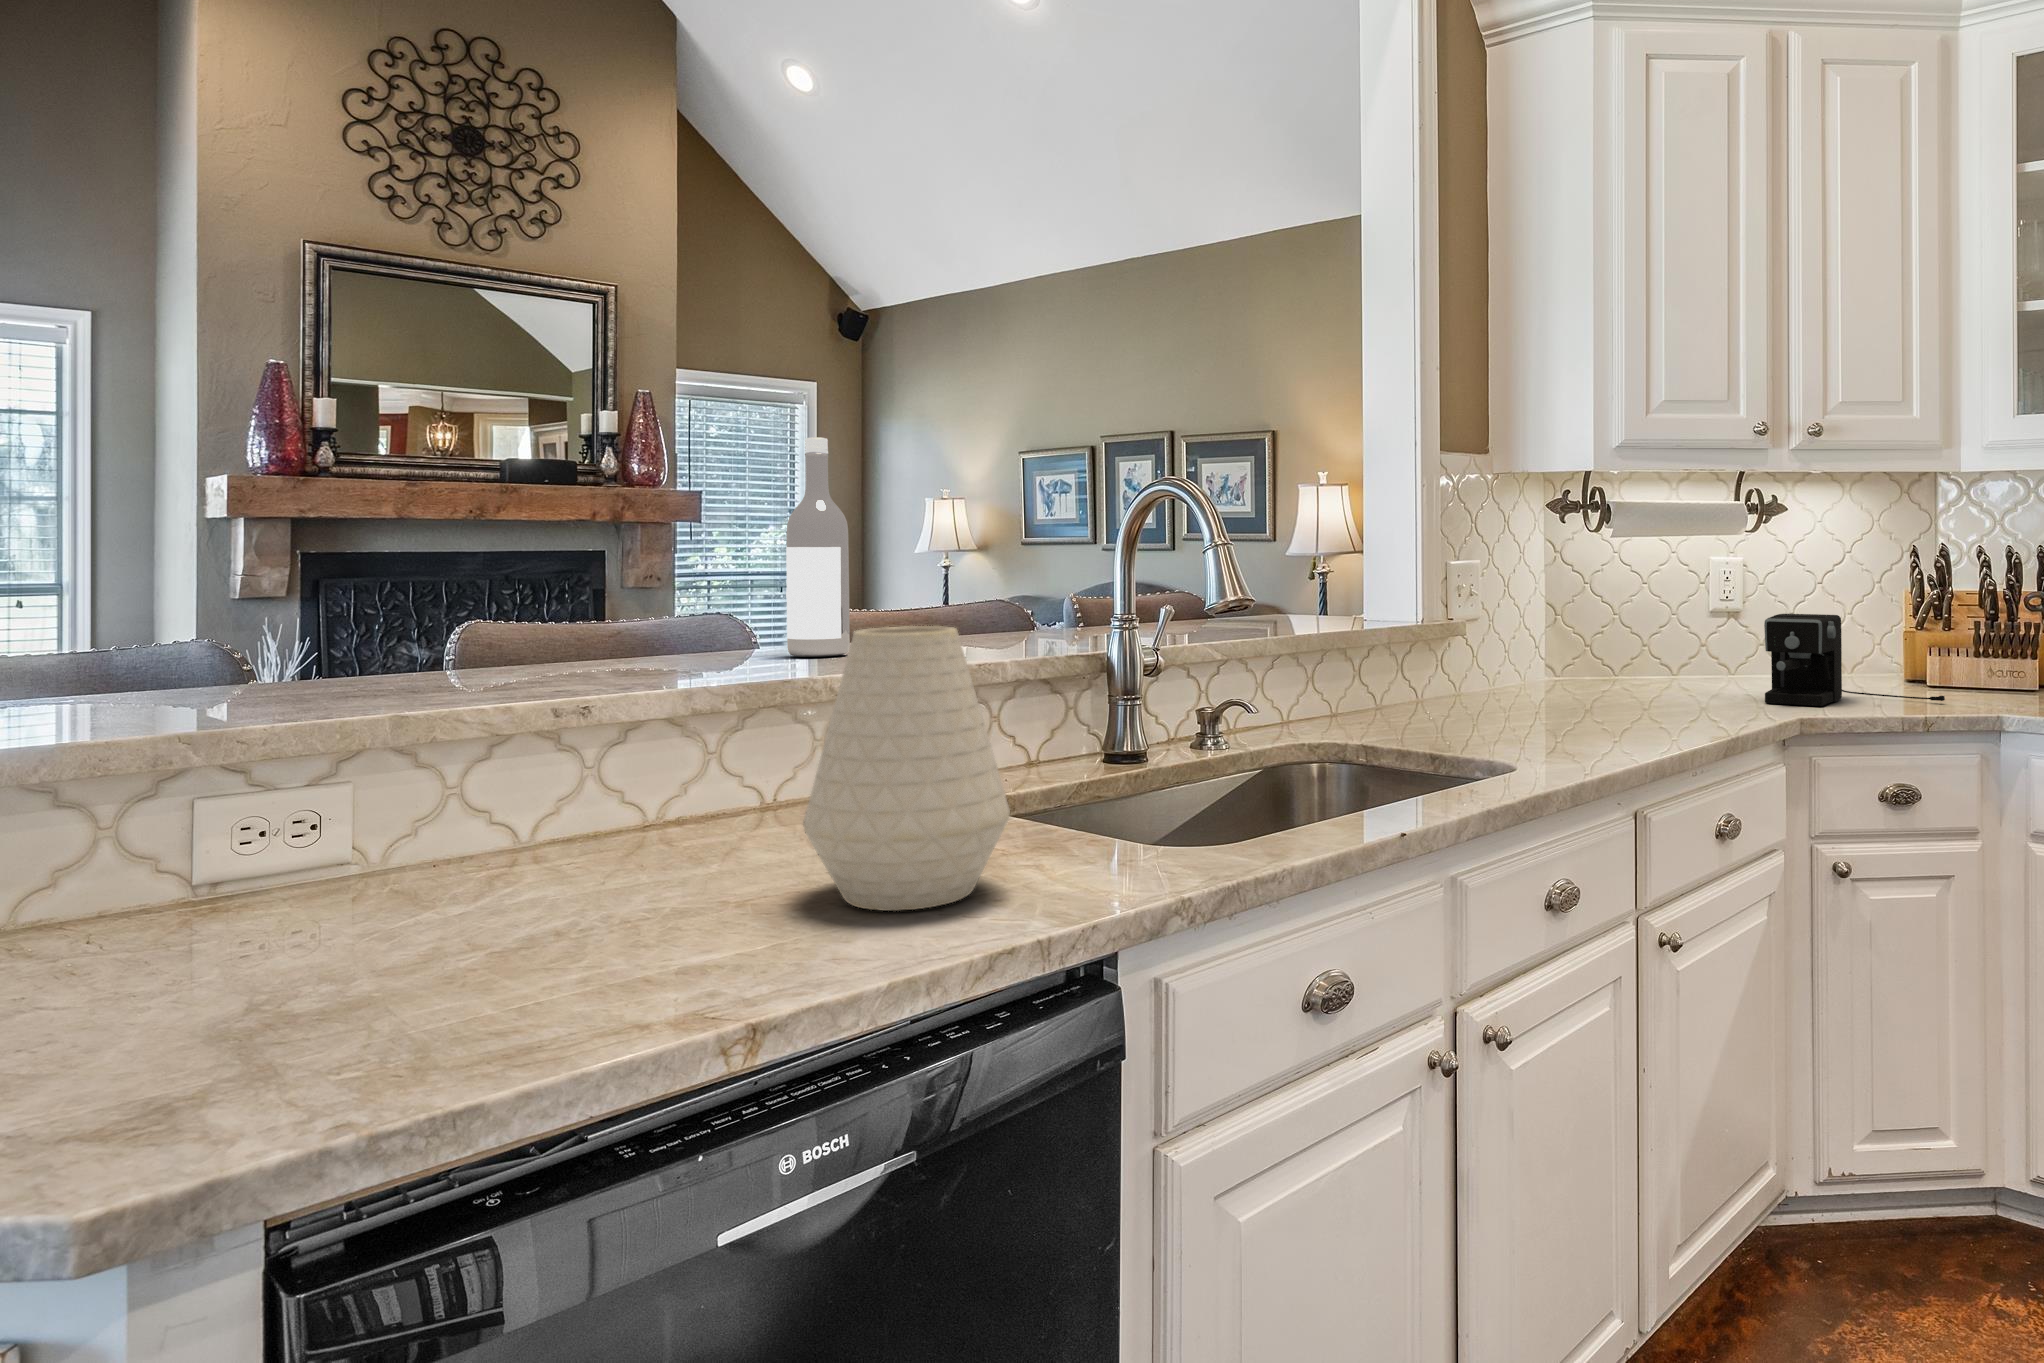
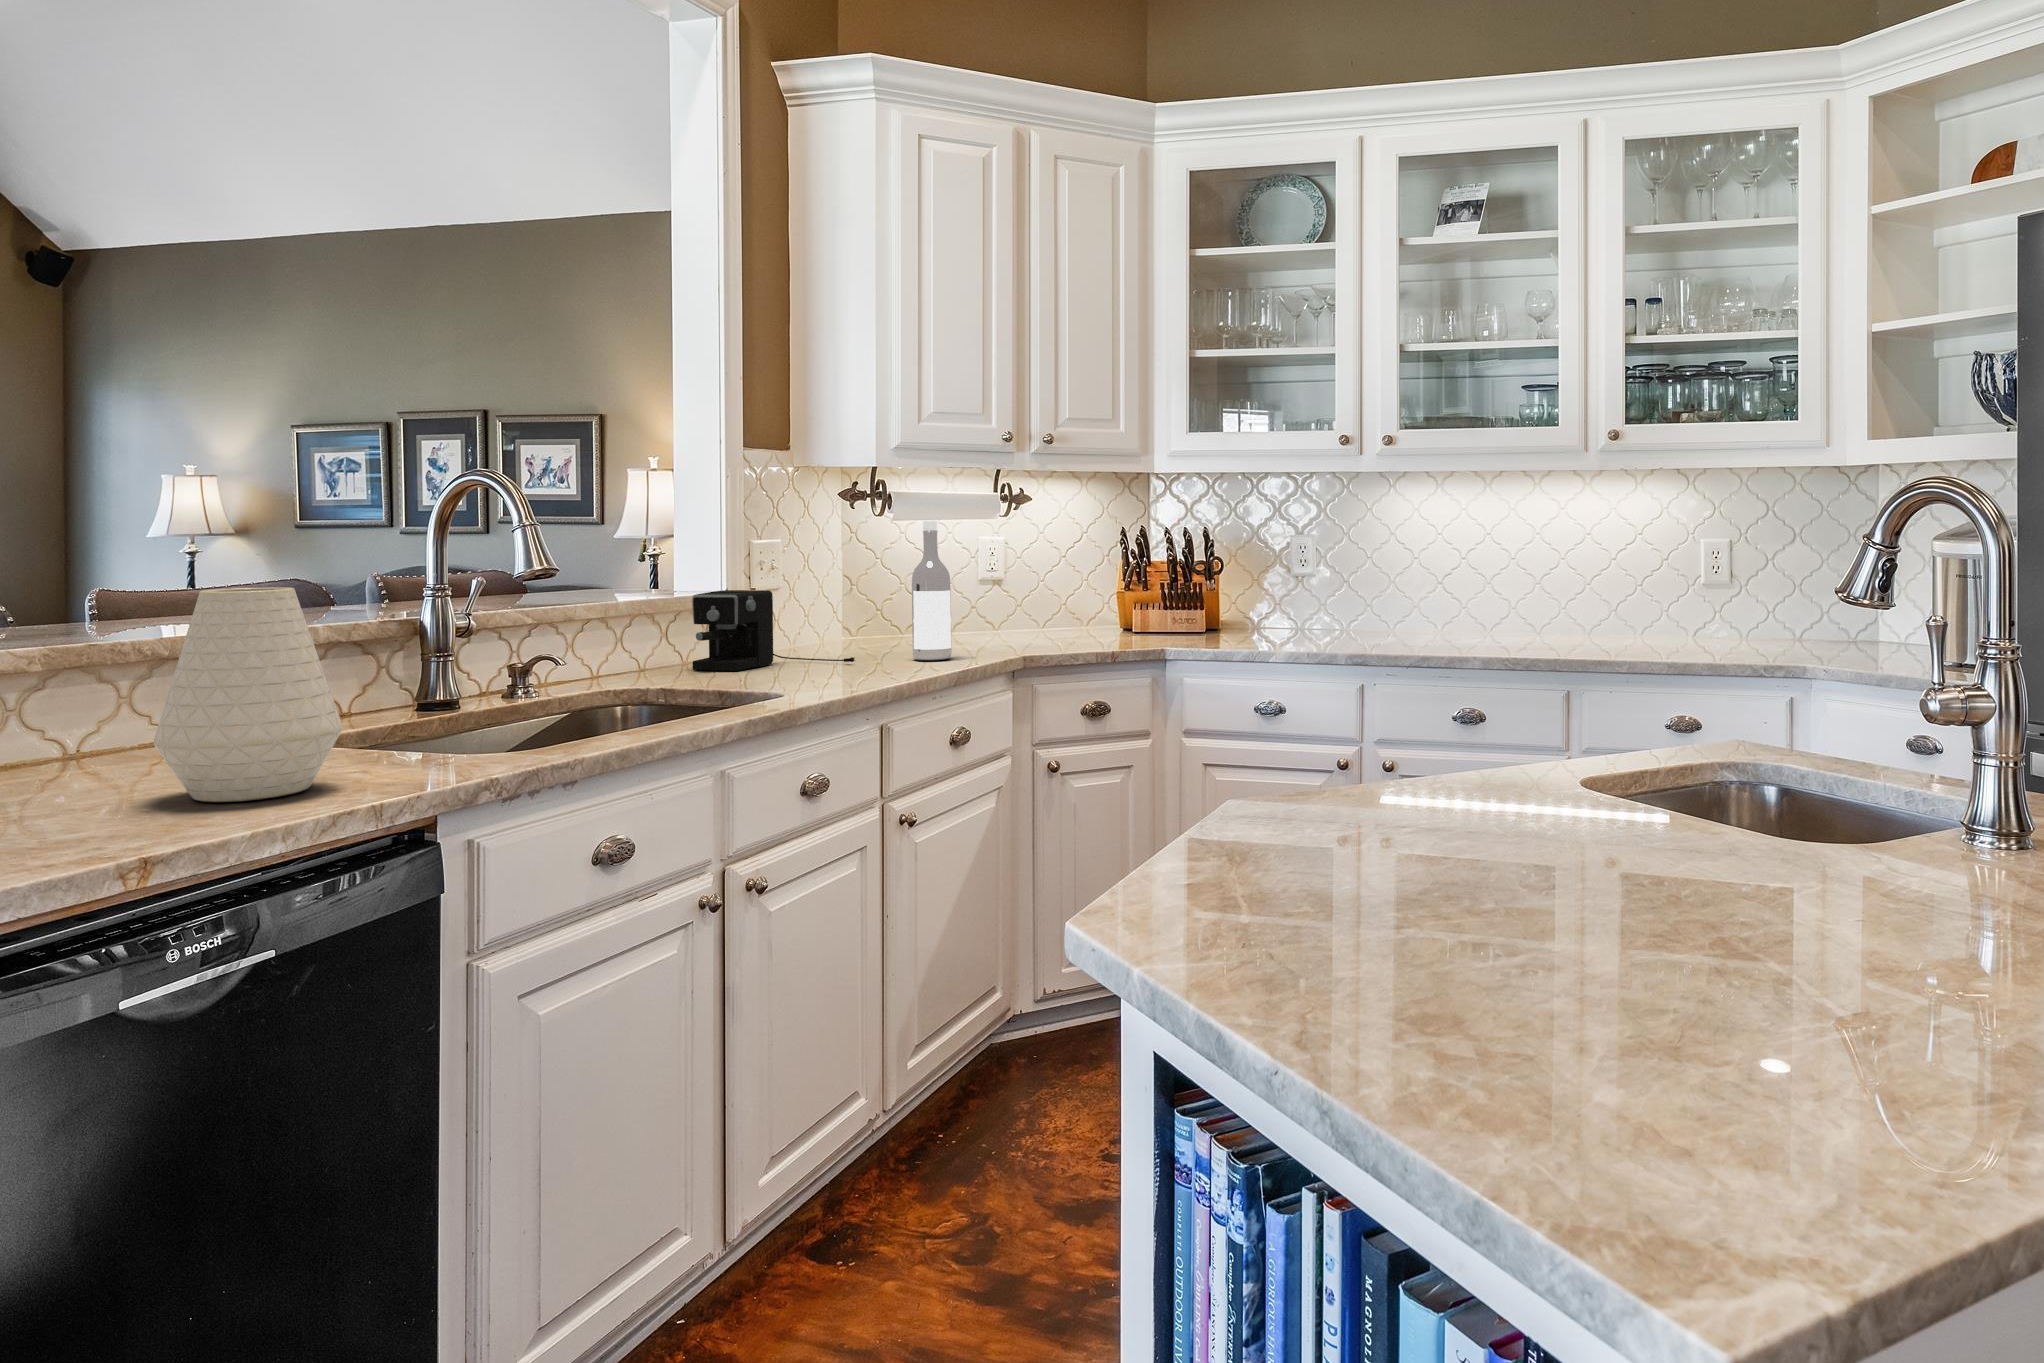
wine bottle: present [786,437,850,657] -> present [912,521,952,660]
coffee maker: present [1764,614,1945,706] -> present [692,590,855,671]

